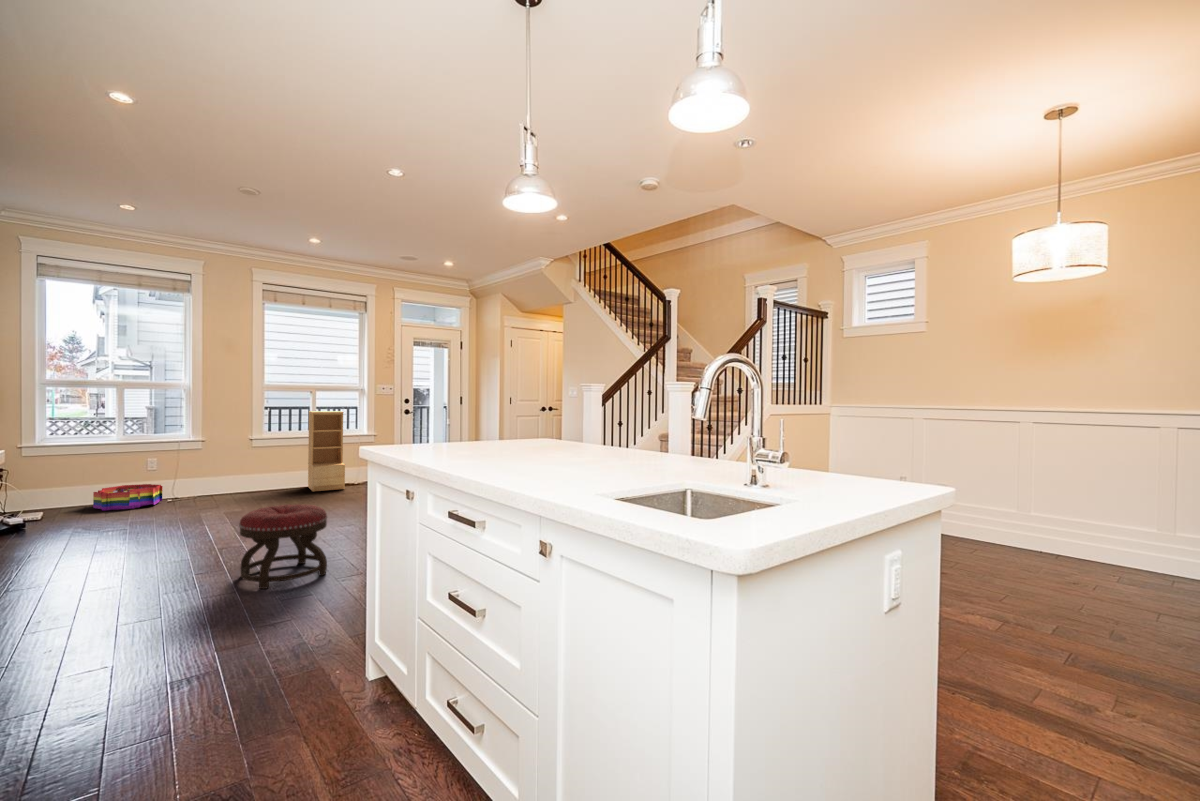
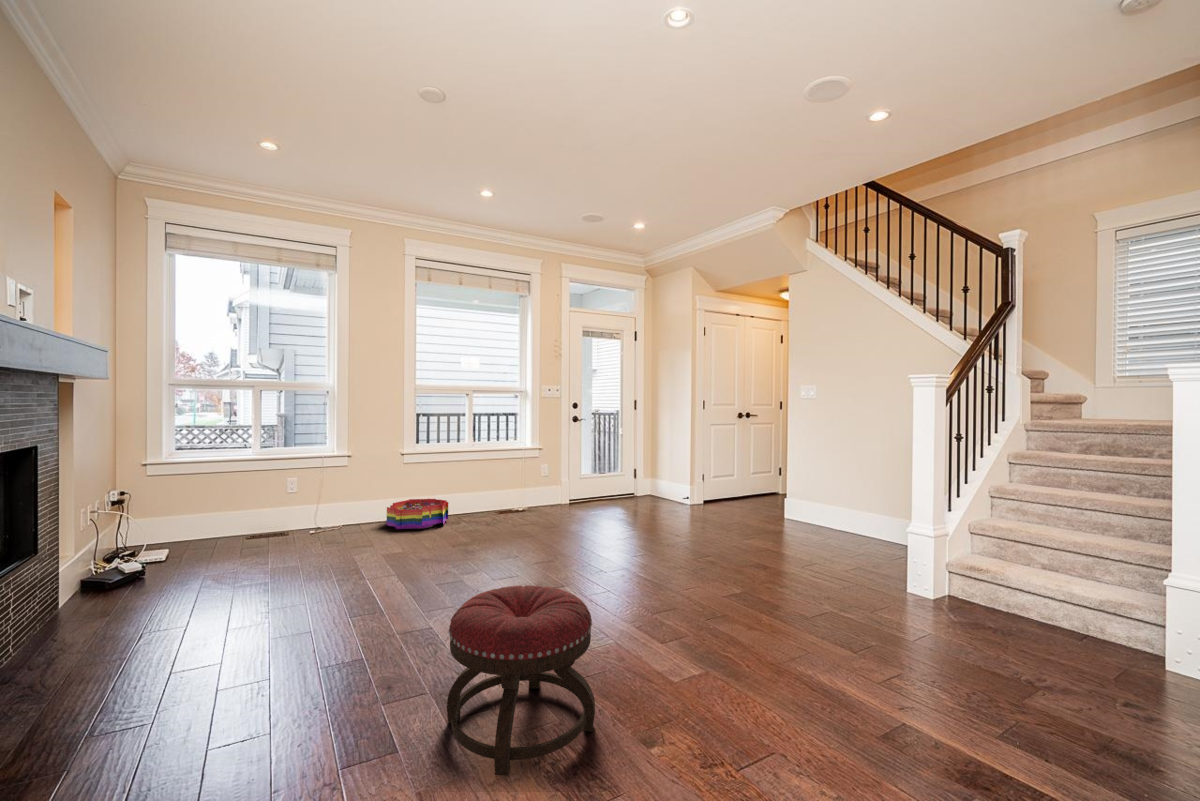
bookshelf: present [308,411,345,492] -> none [467,417,513,520]
storage bin: present [93,484,162,510] -> present [387,499,448,529]

